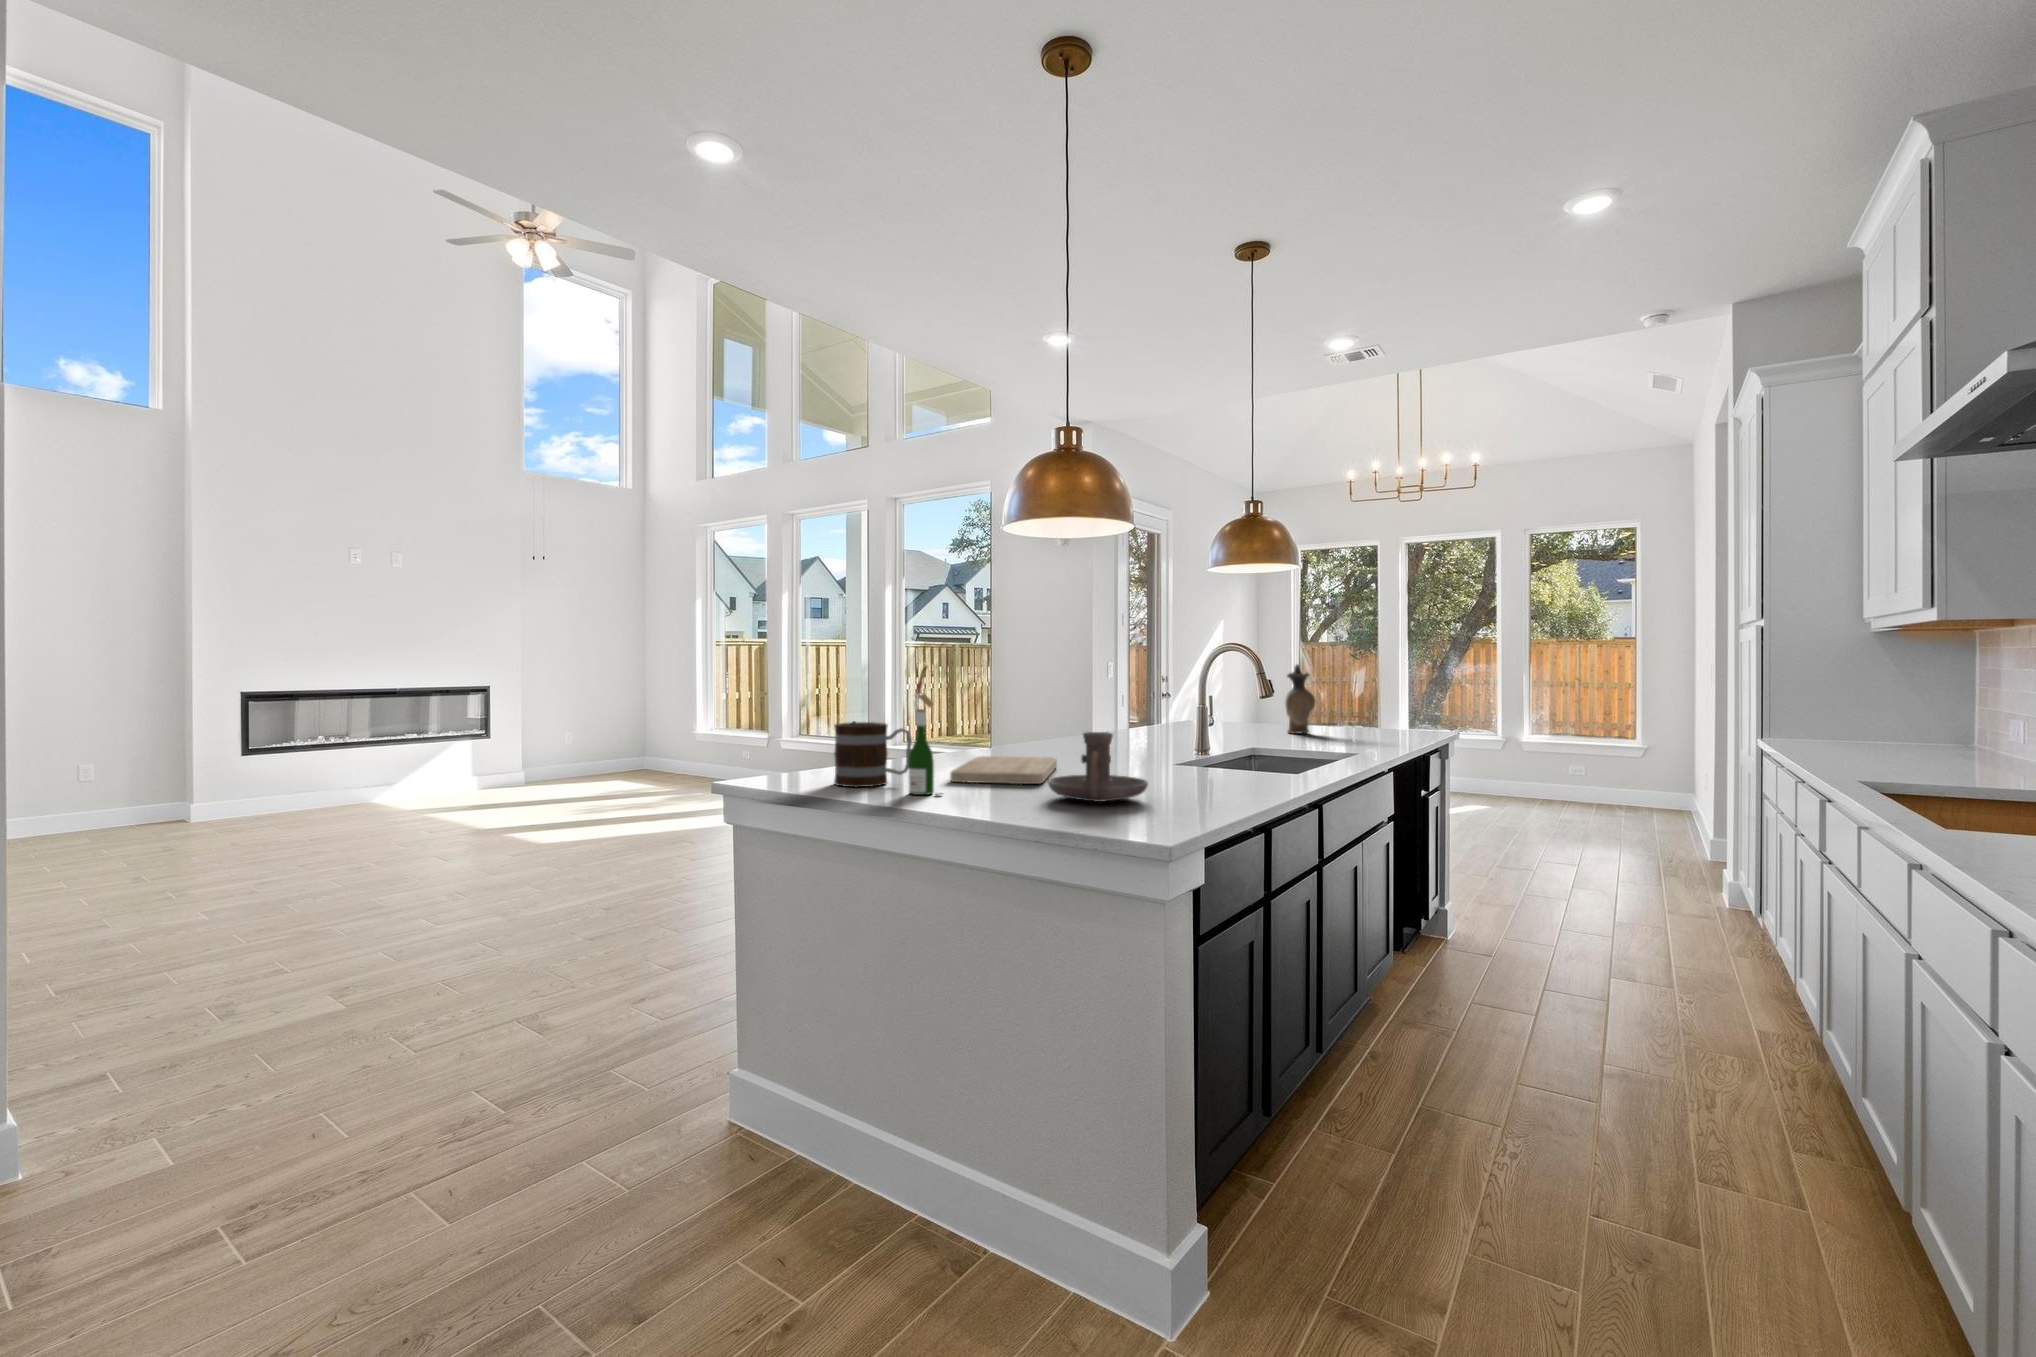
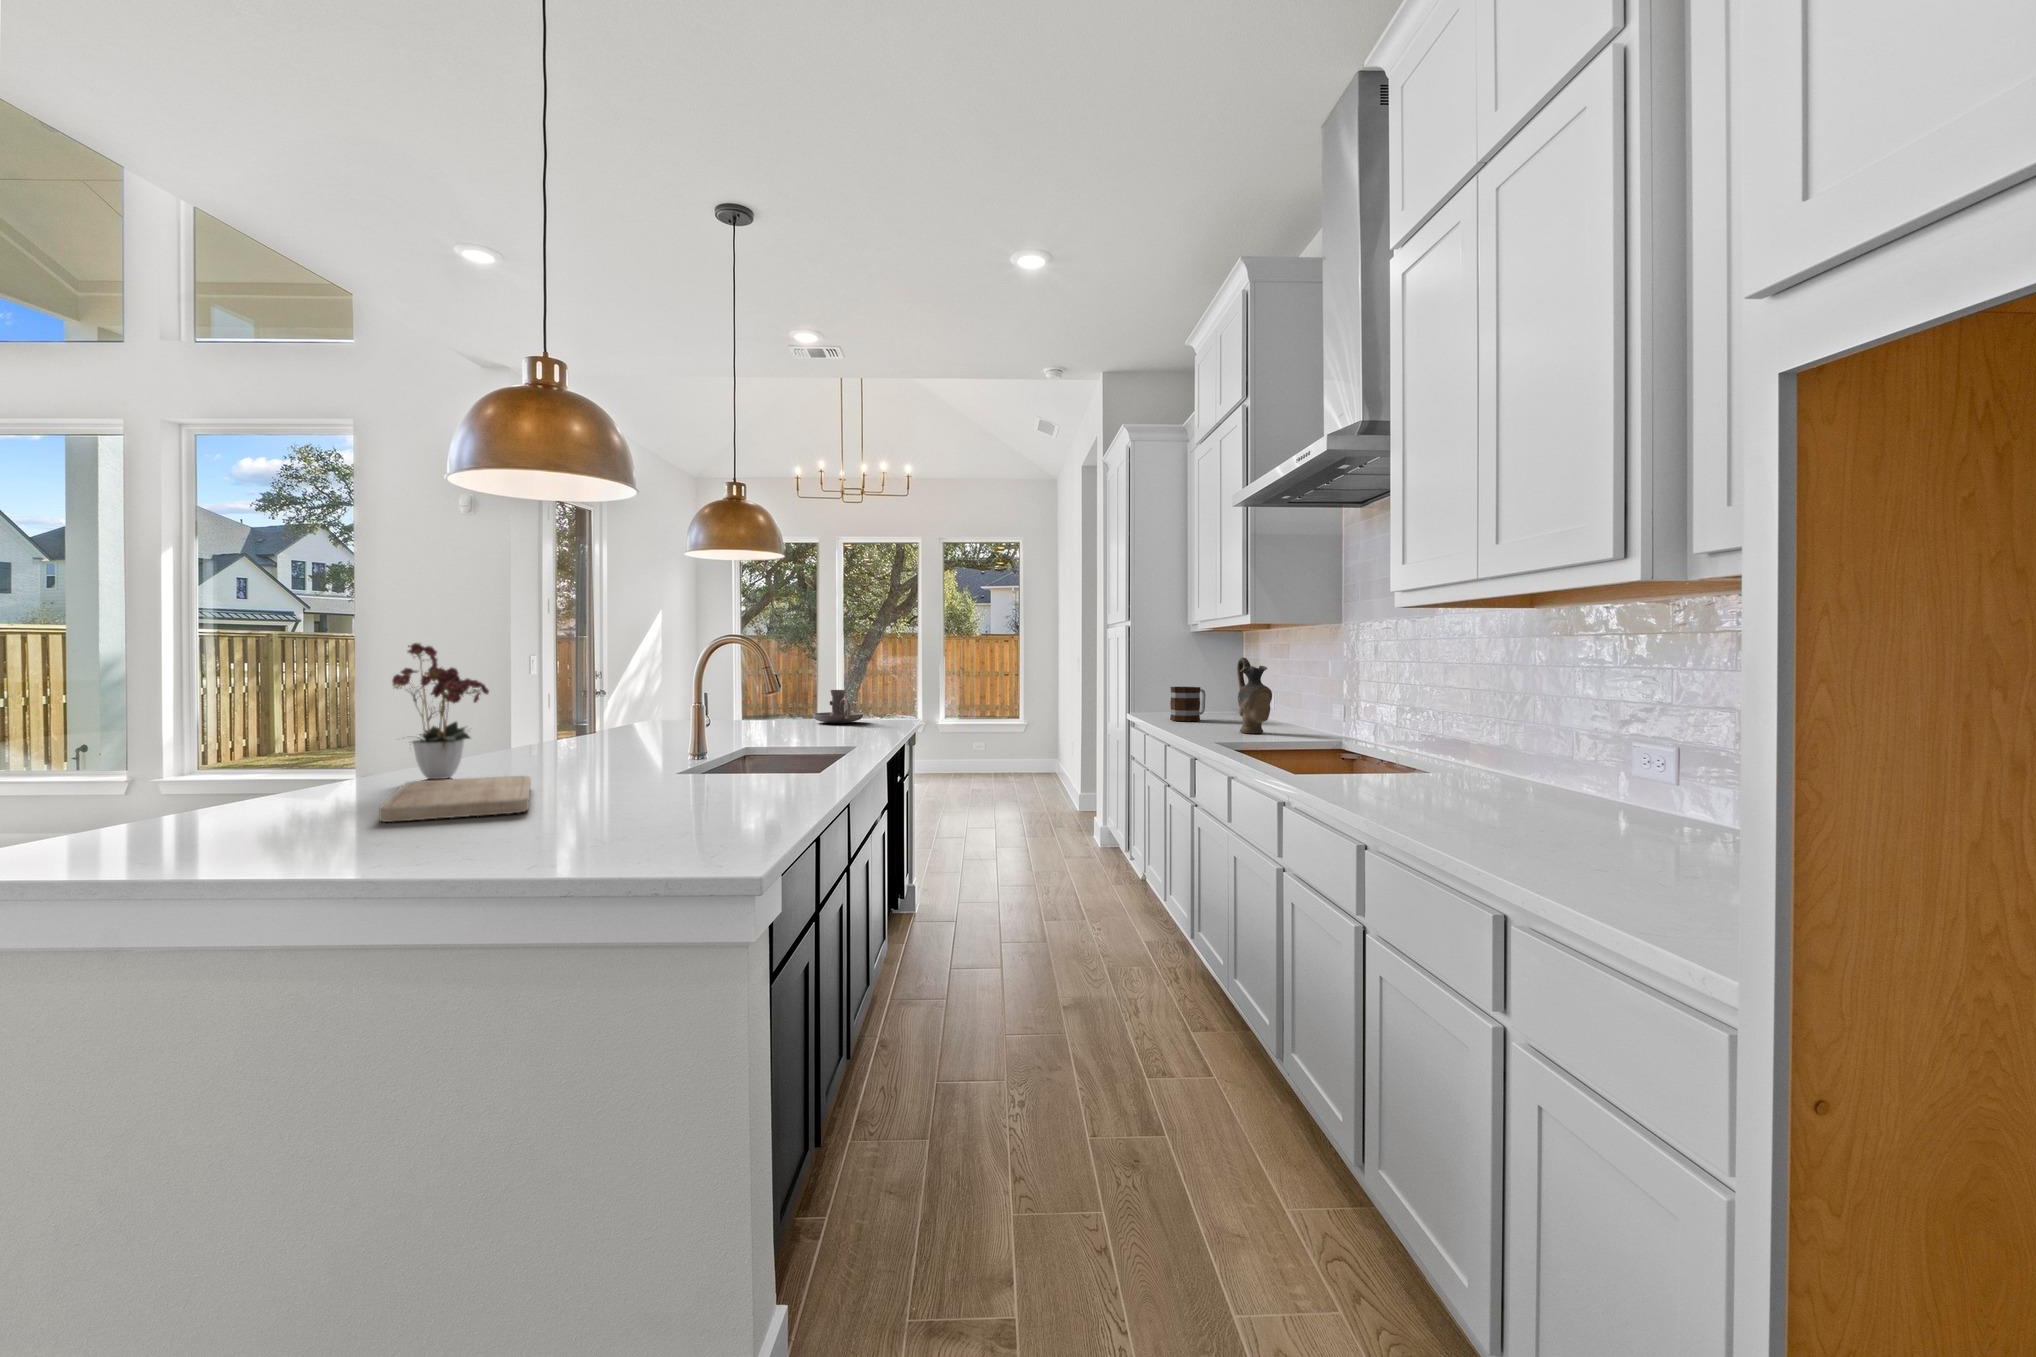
flower arrangement: none [971,648,1041,757] -> present [392,643,489,779]
ceramic pitcher: present [1285,664,1316,734] -> present [1237,657,1272,733]
wine bottle: present [909,666,943,795] -> none [318,660,383,849]
mug: present [834,722,912,787] -> present [1170,687,1206,721]
candle holder: present [1048,732,1148,802] -> present [813,690,863,723]

